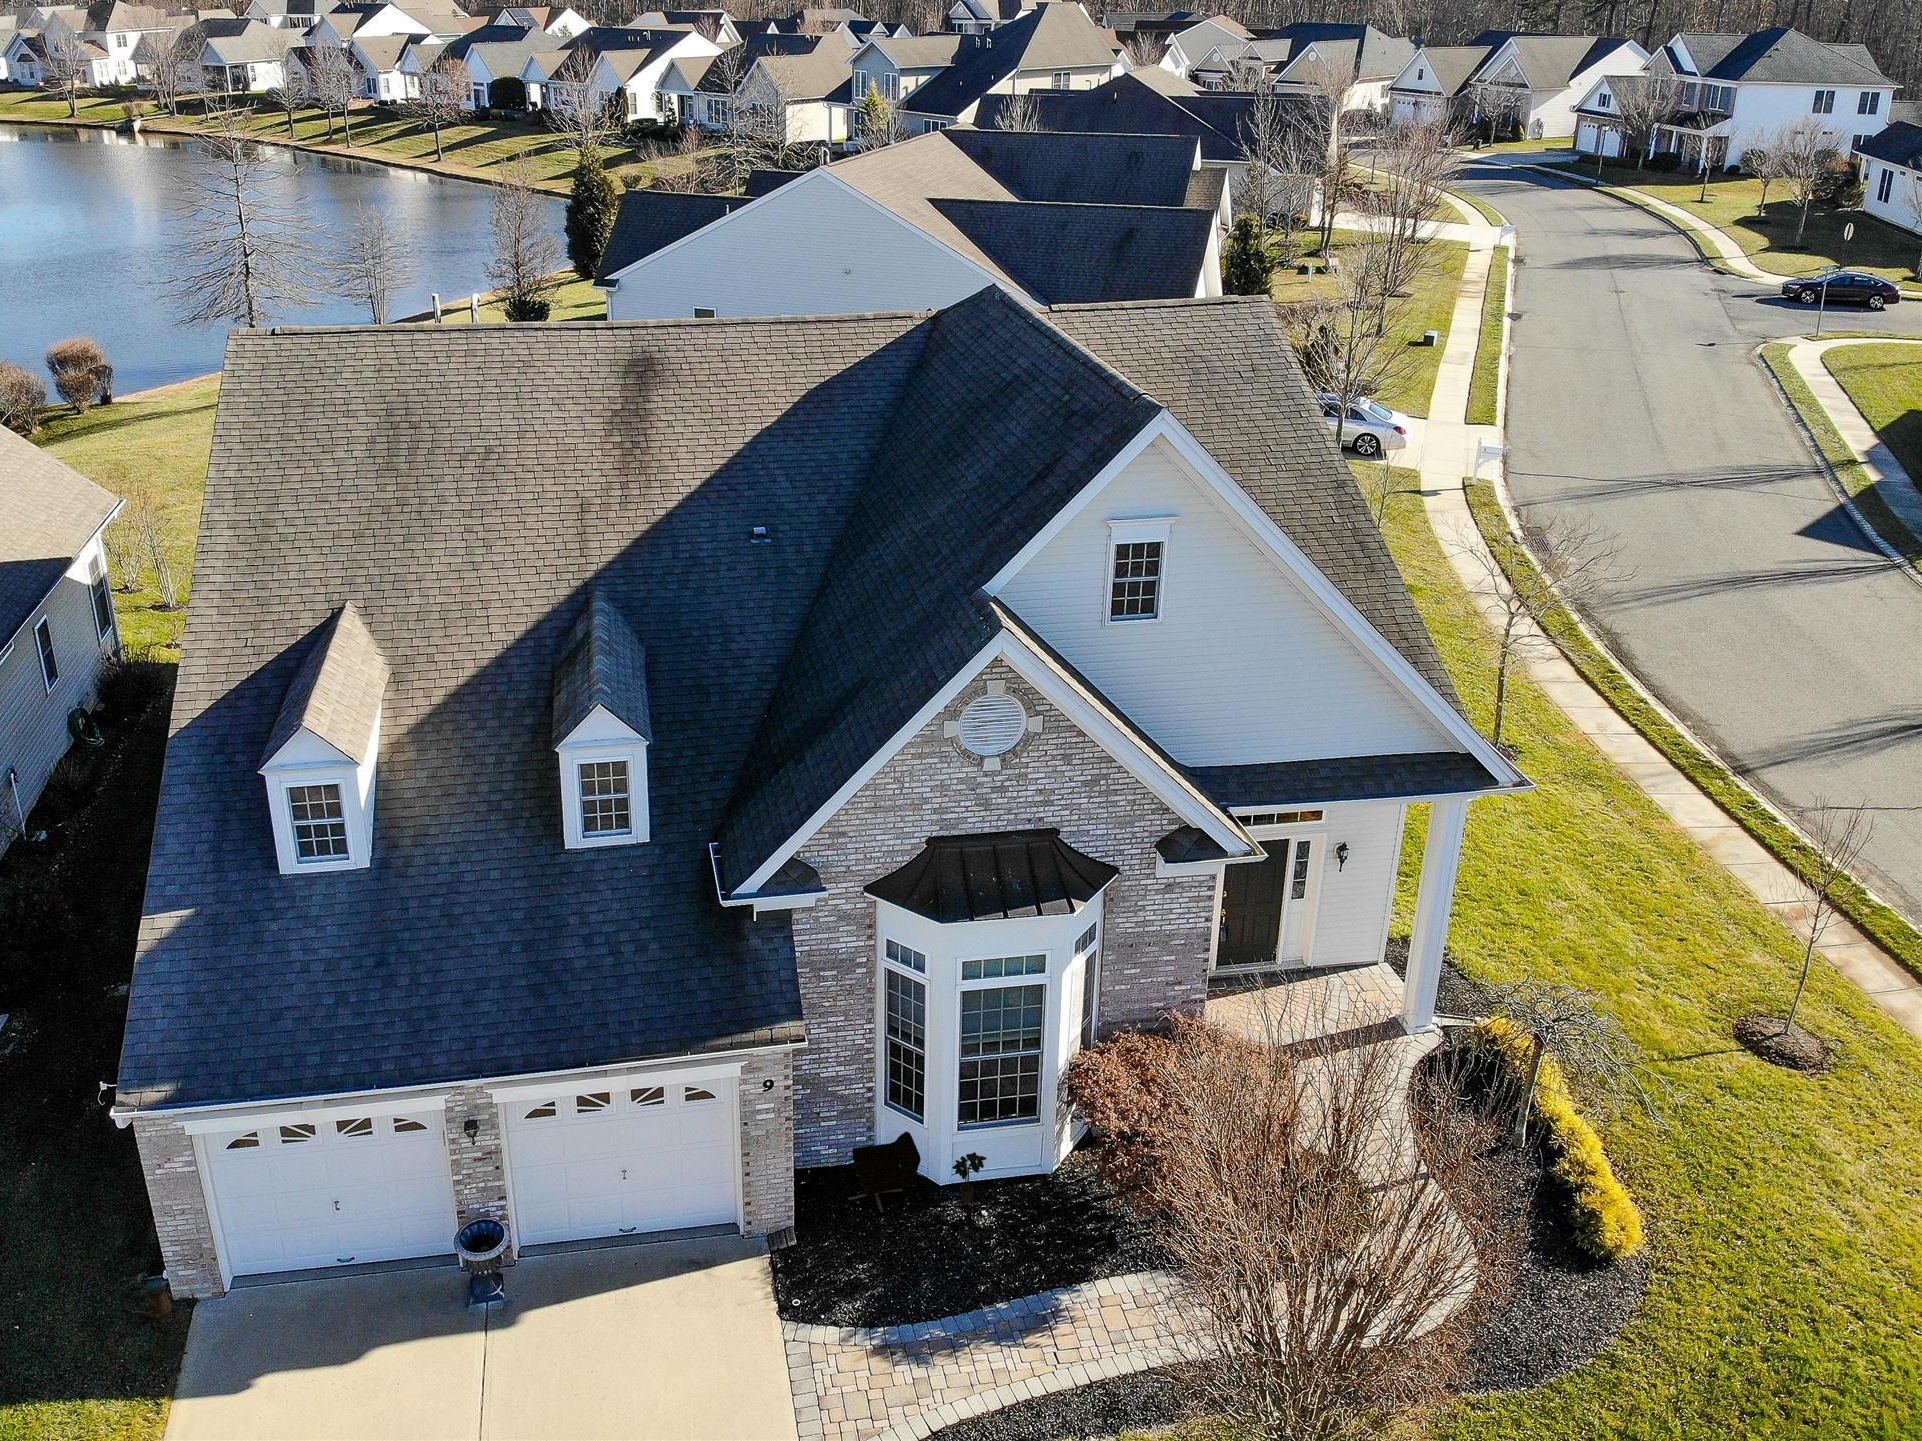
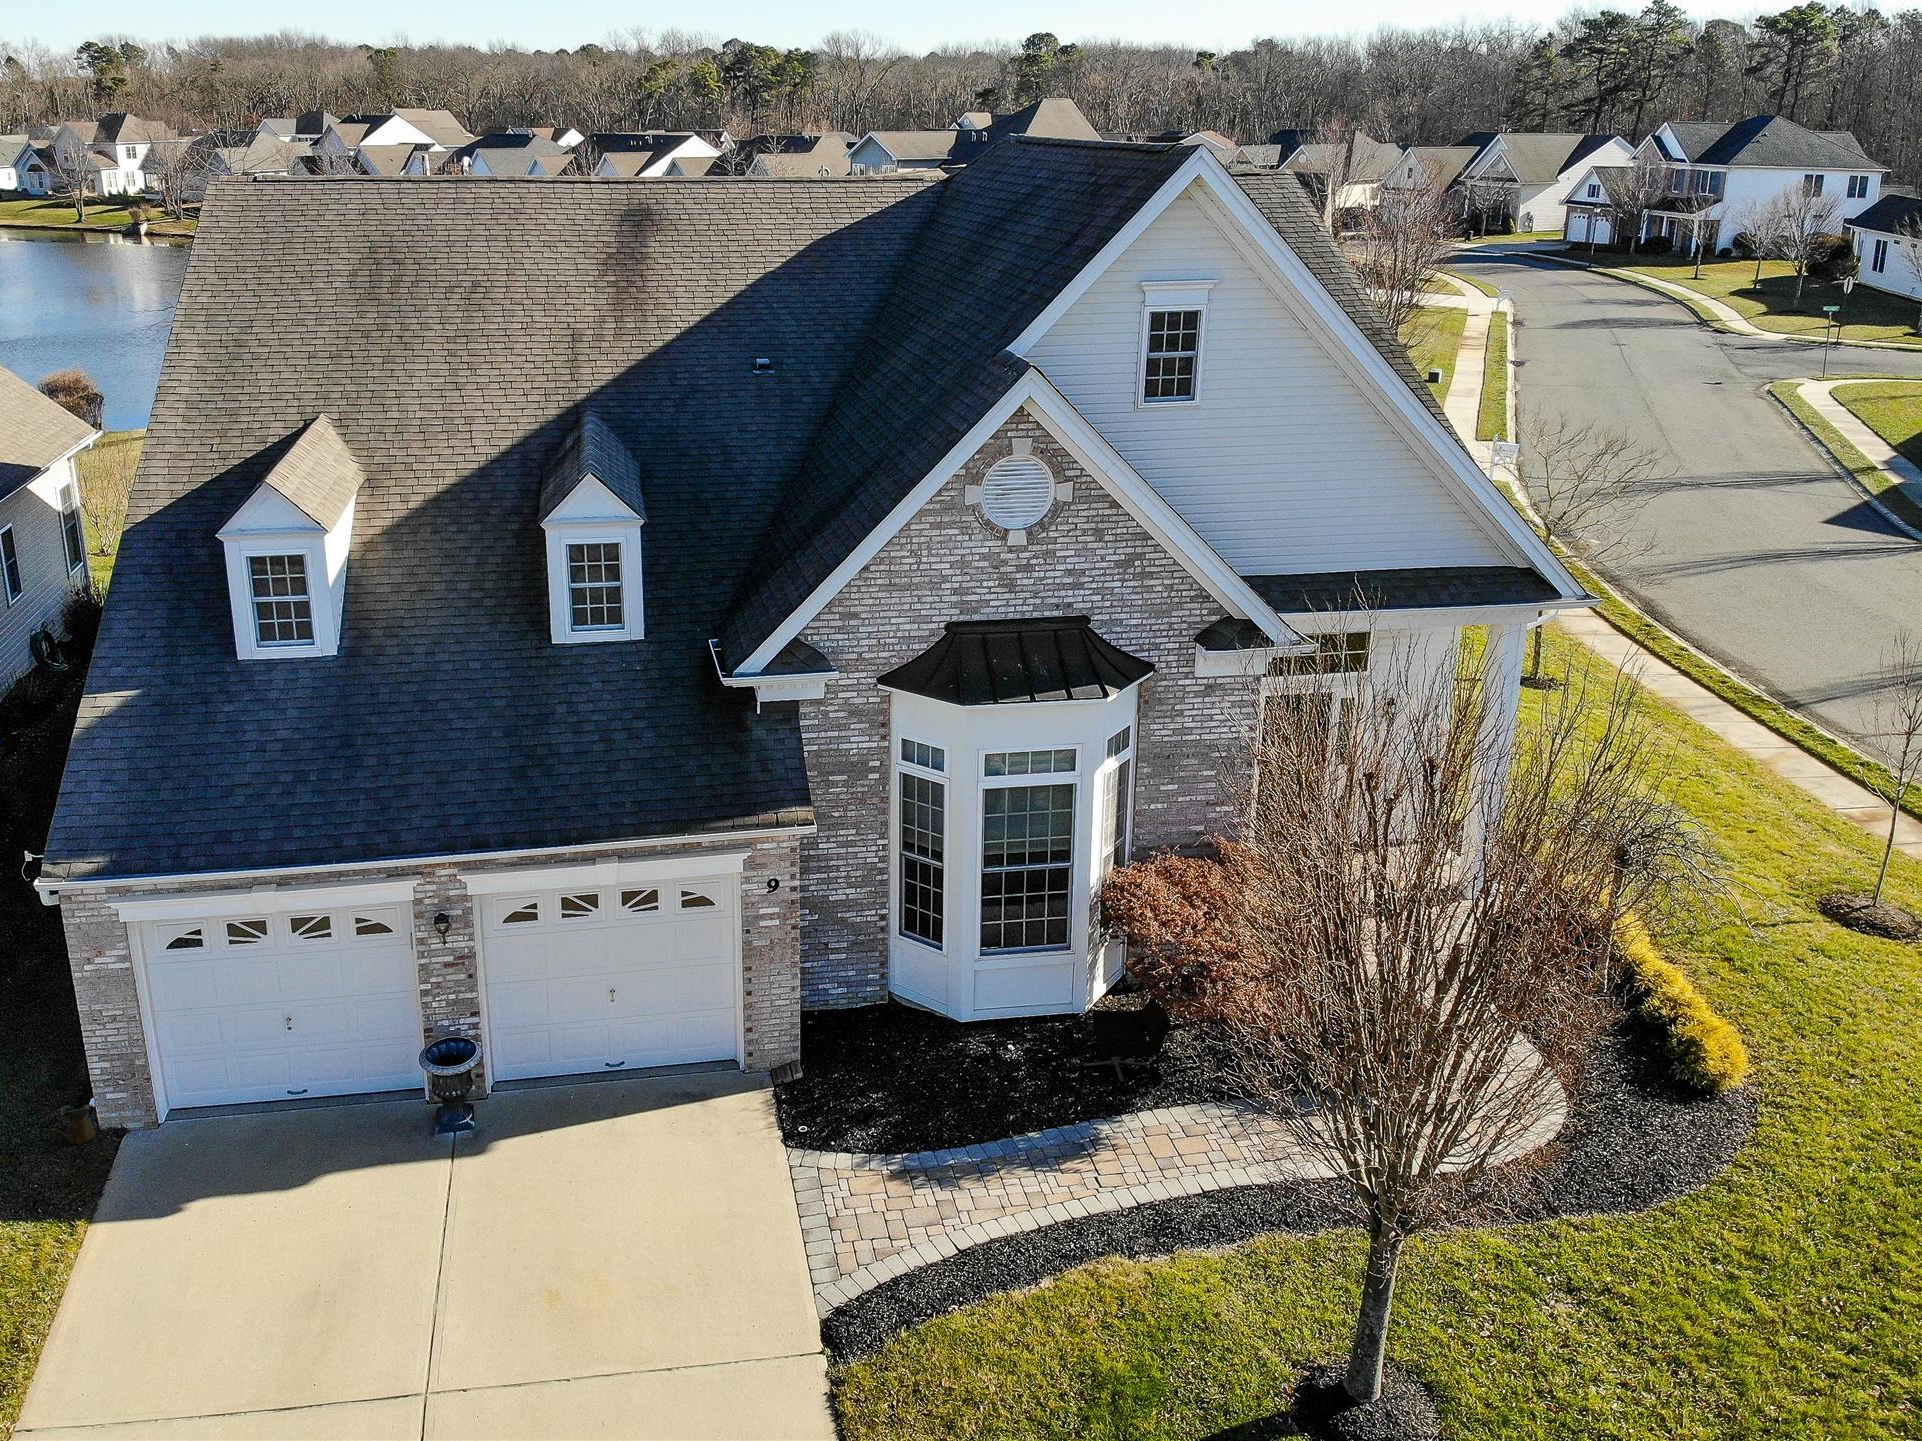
lounge chair: present [848,1132,921,1212] -> present [1084,998,1171,1081]
potted plant: present [952,1152,987,1203] -> none [975,987,1013,1047]

